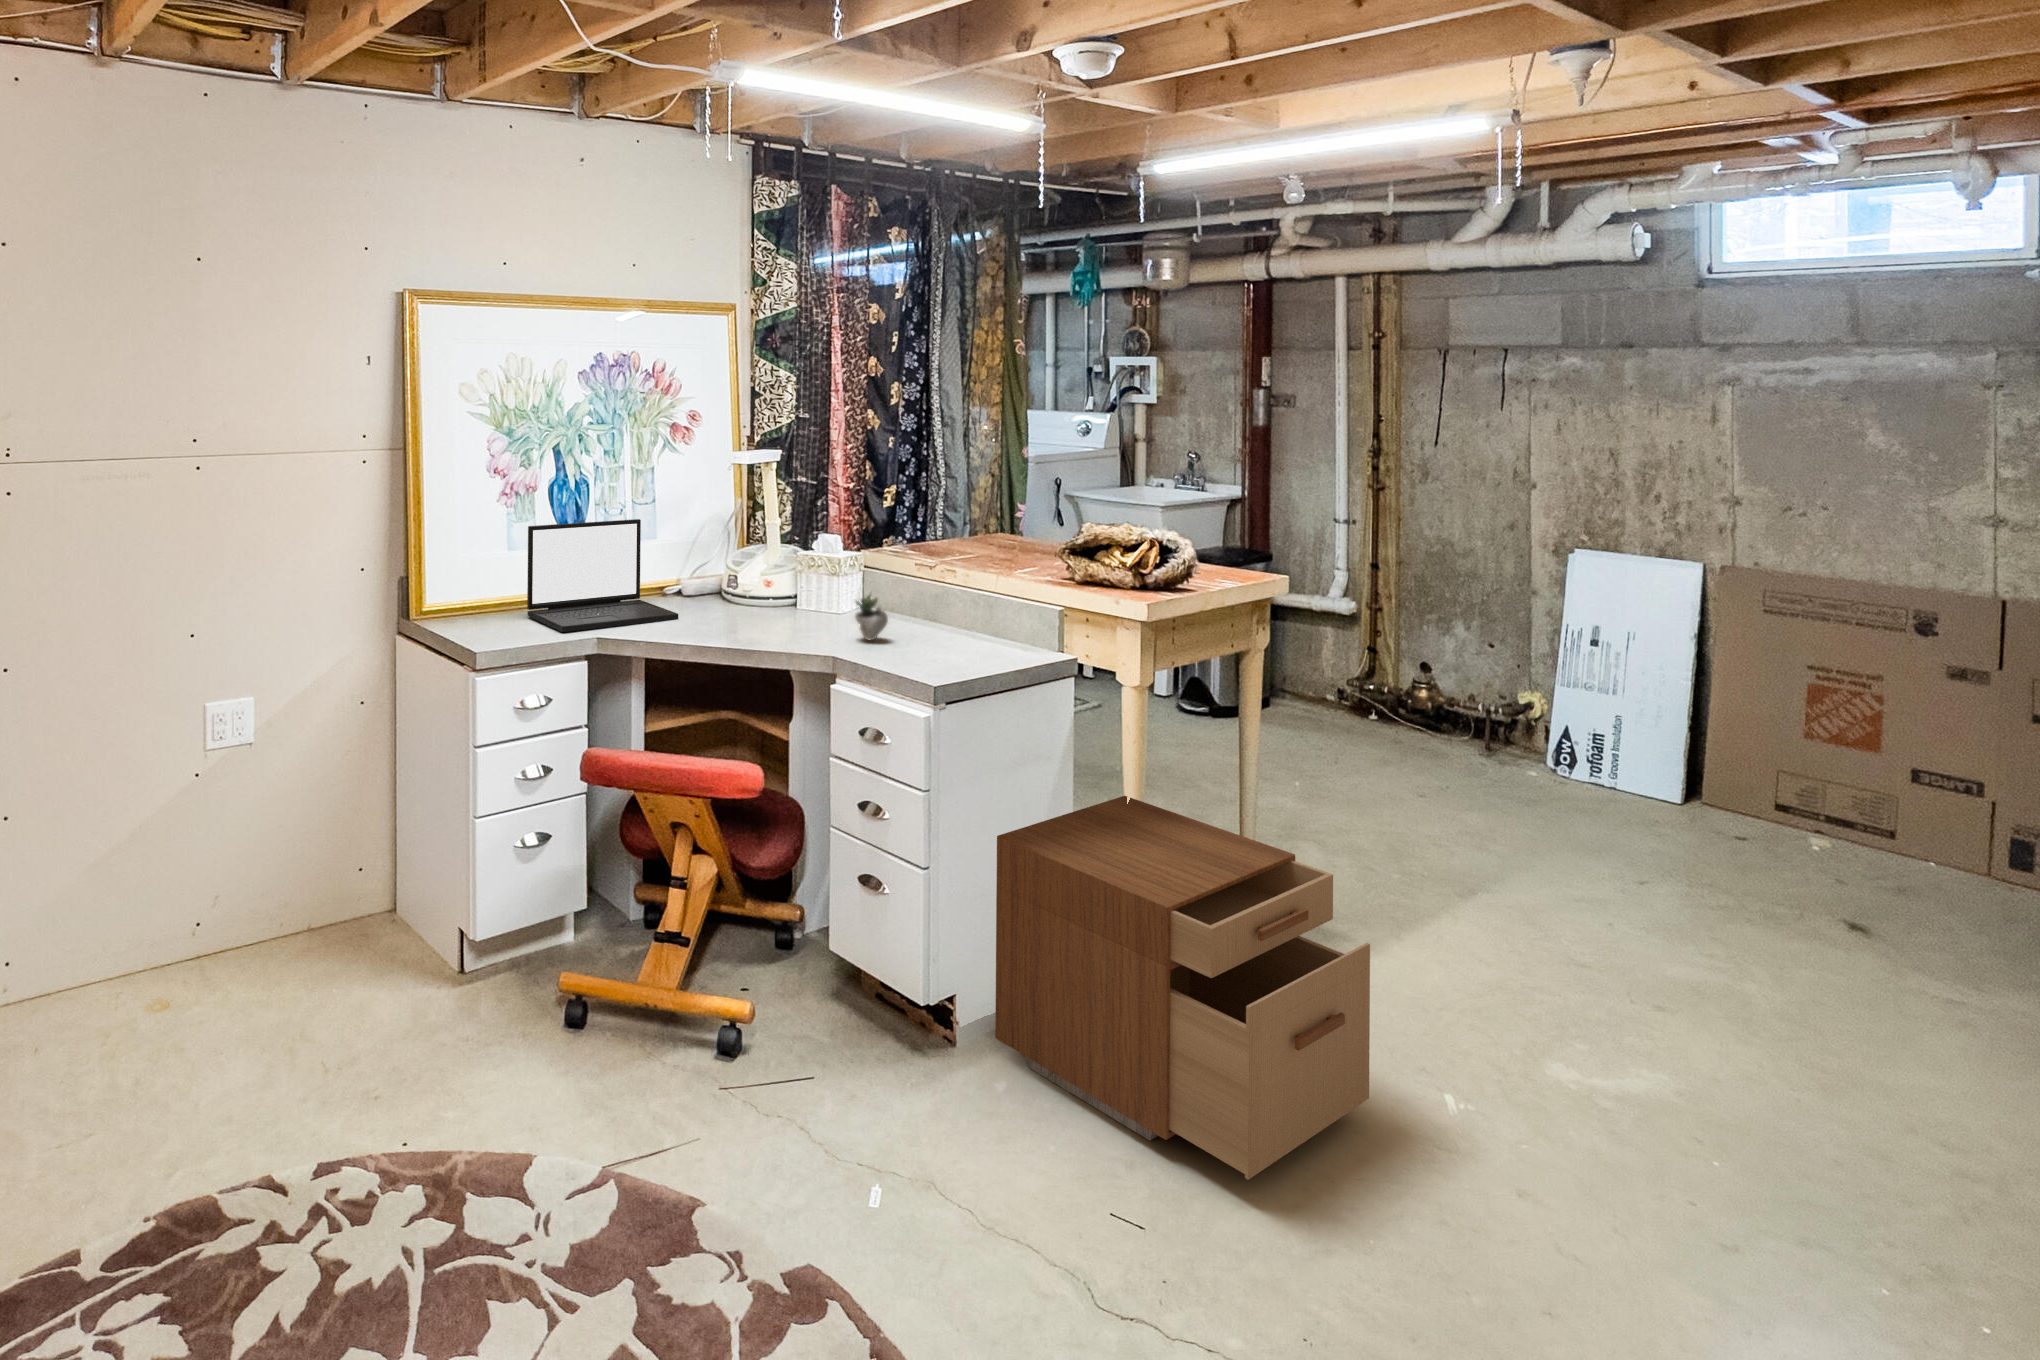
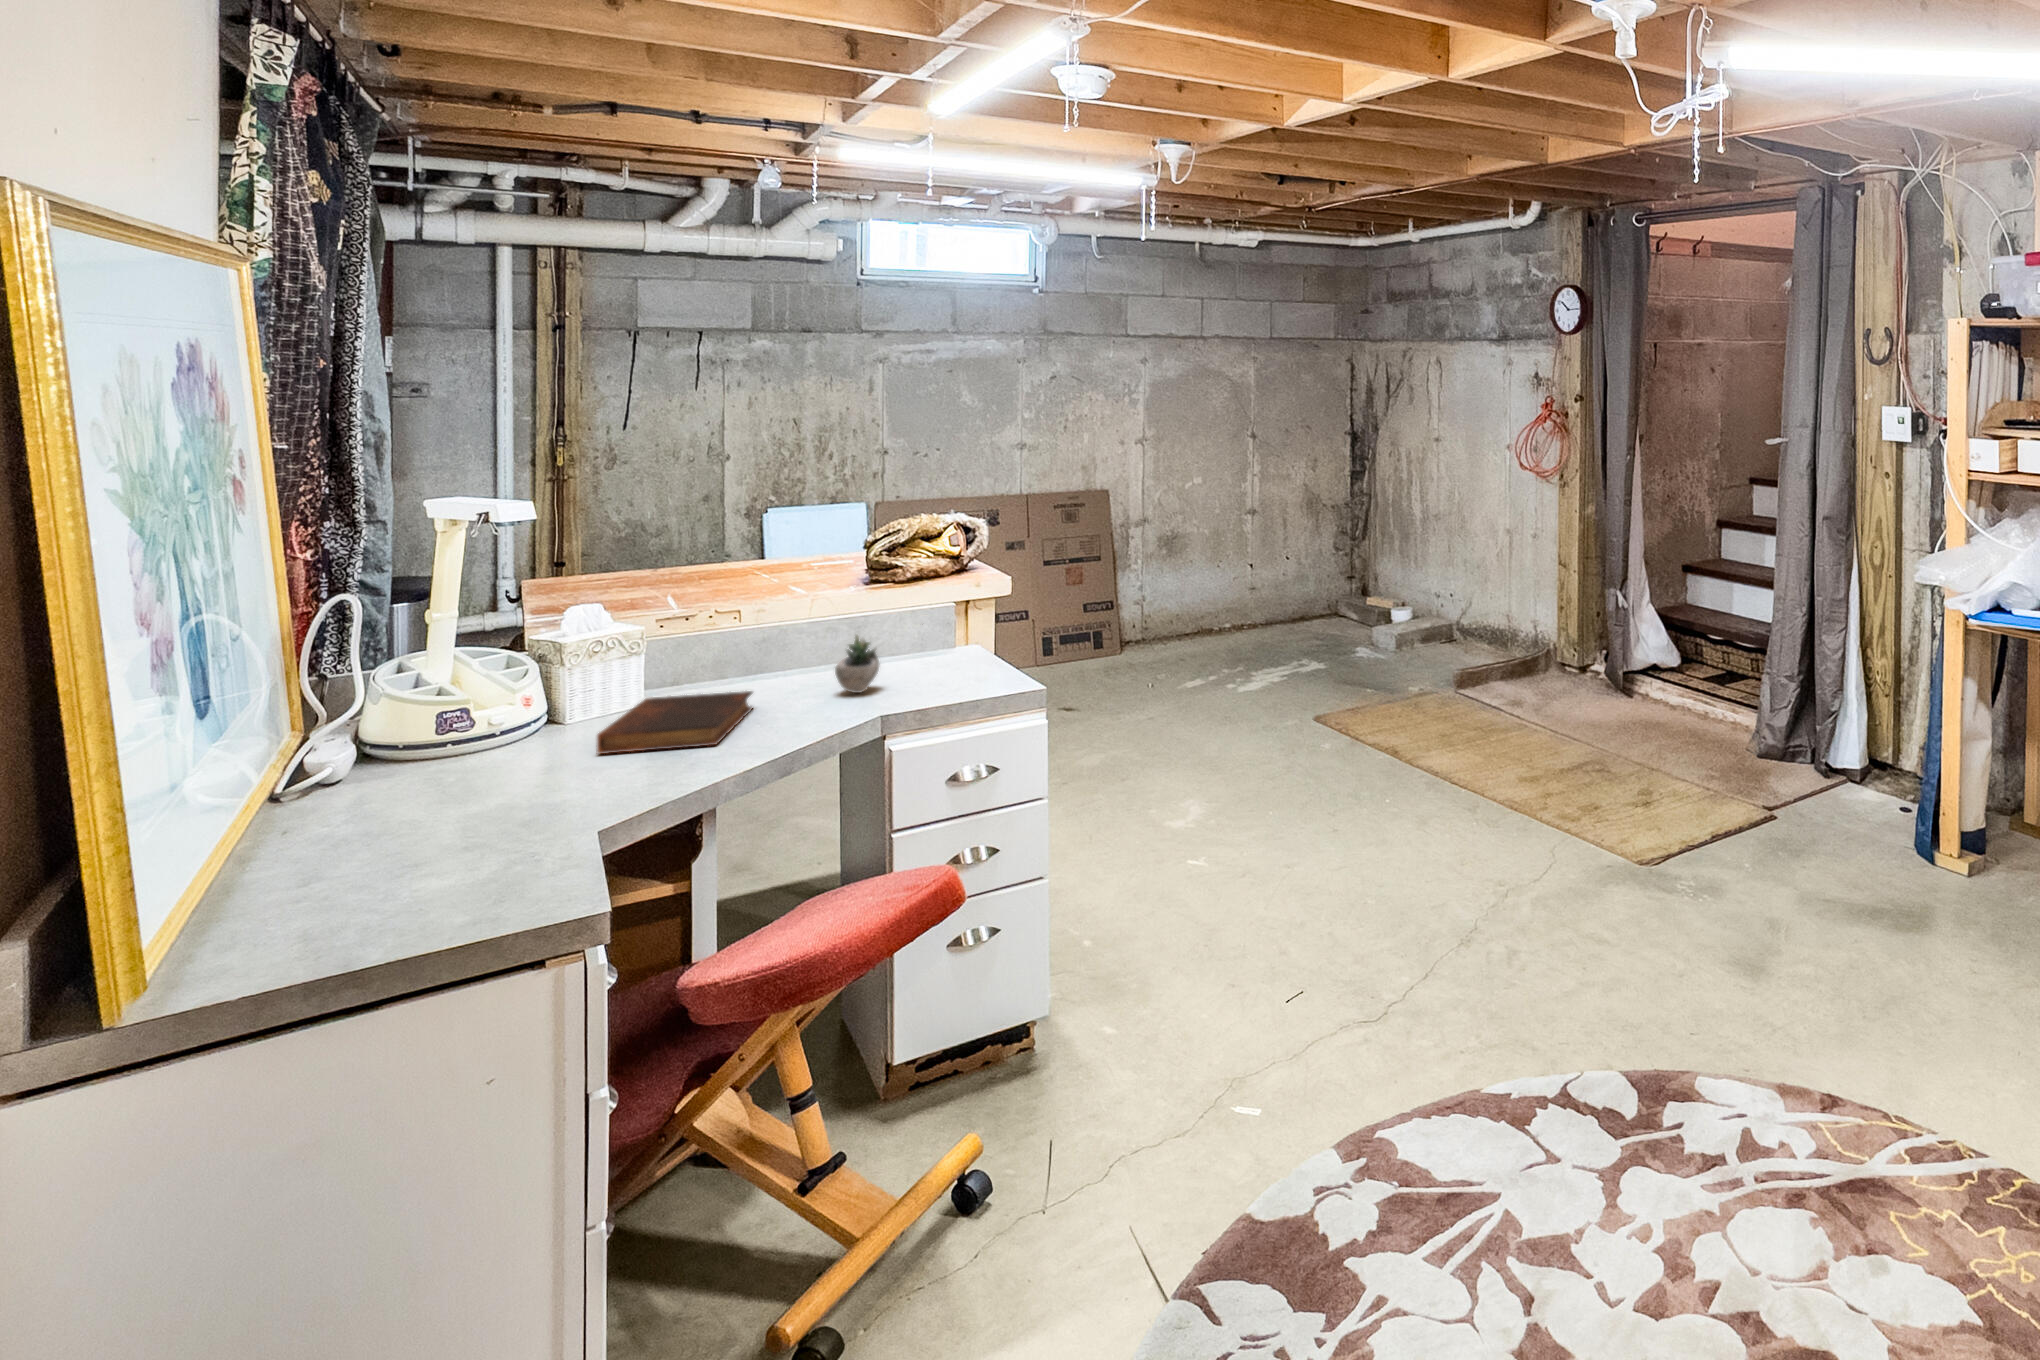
laptop: present [527,519,678,632] -> none [313,649,557,891]
book: none [721,601,826,631] -> present [597,691,753,754]
filing cabinet: present [995,796,1370,1180] -> none [1006,730,1293,1010]

